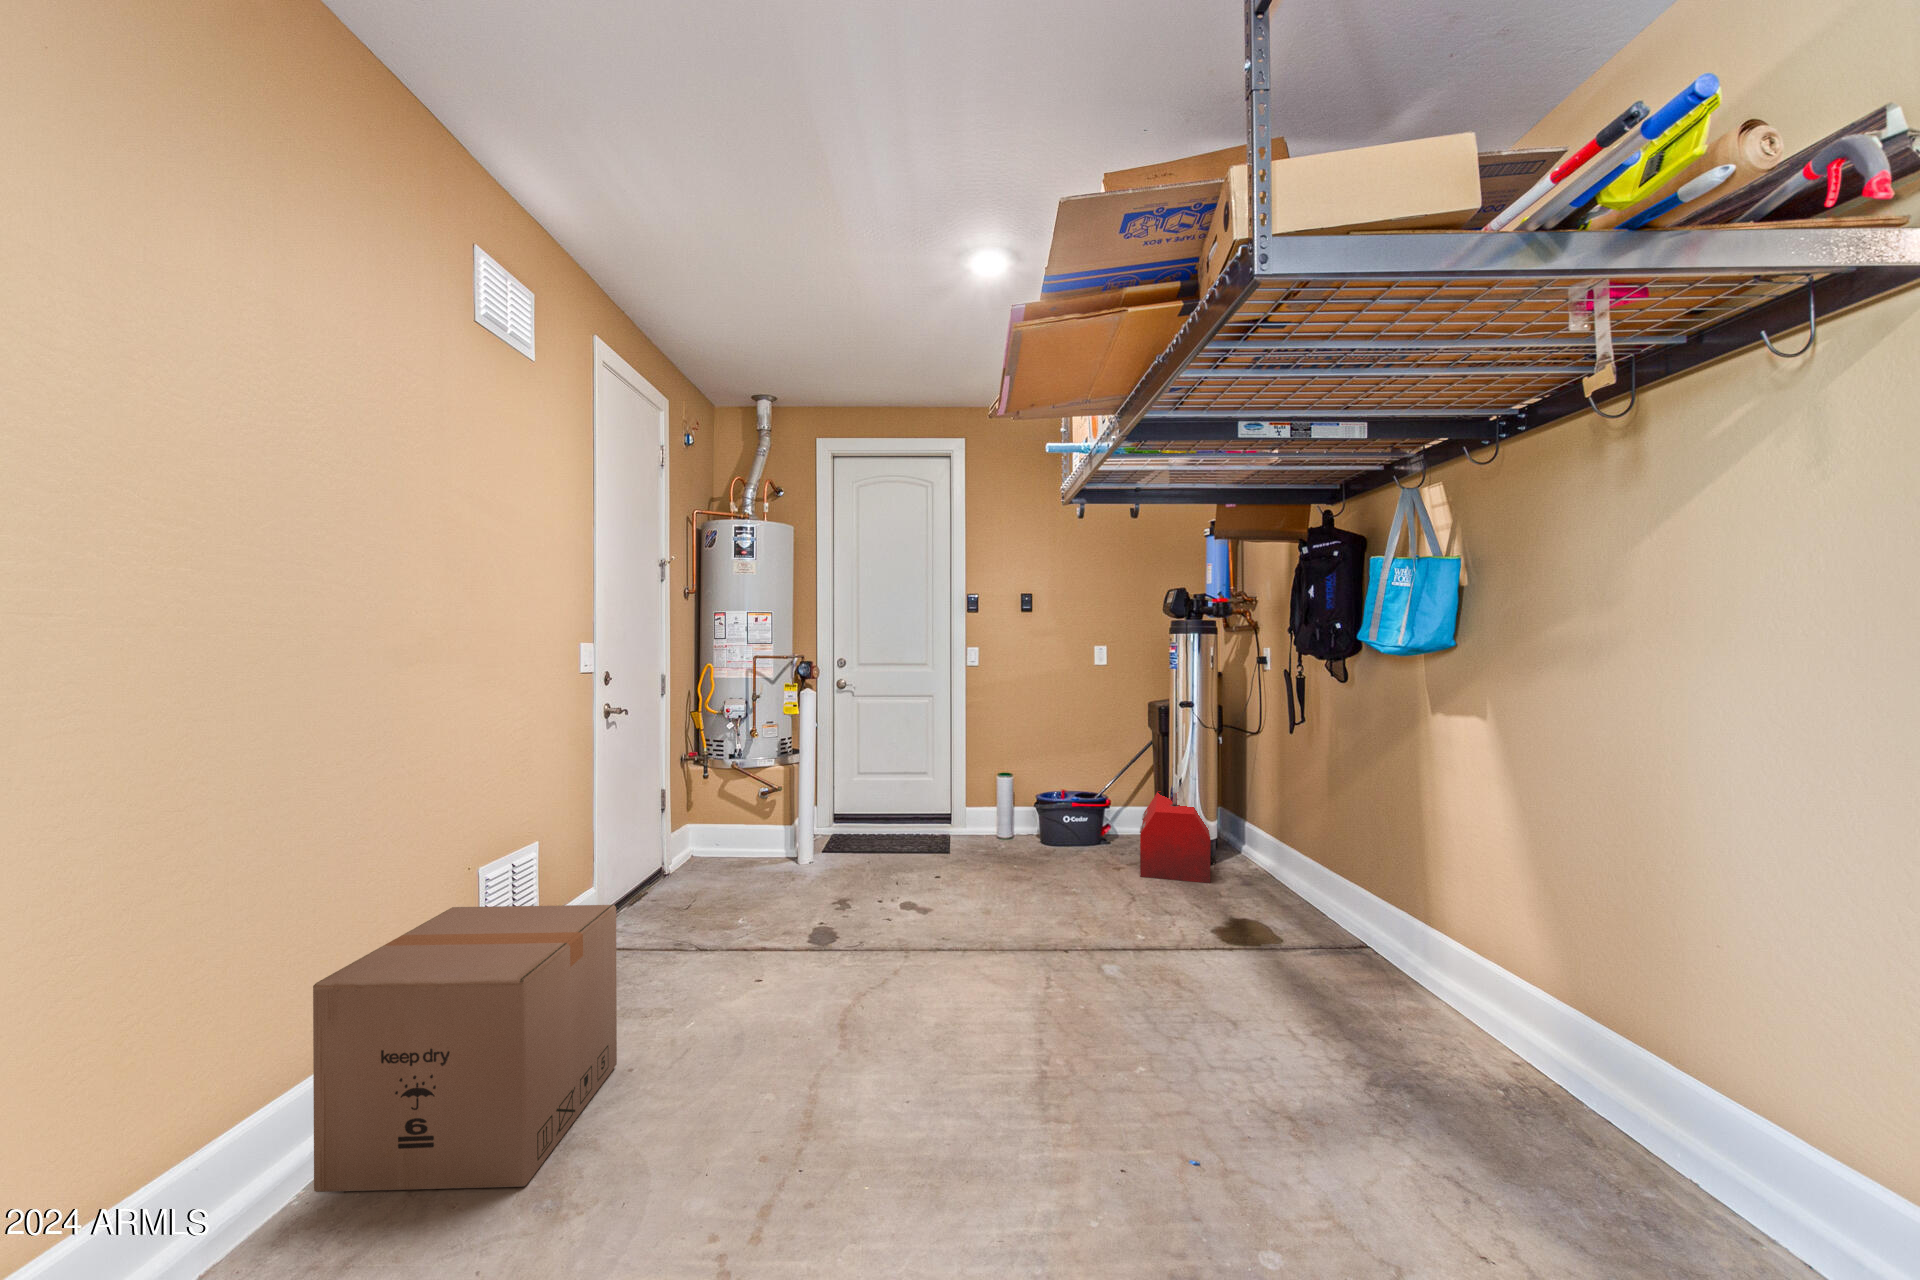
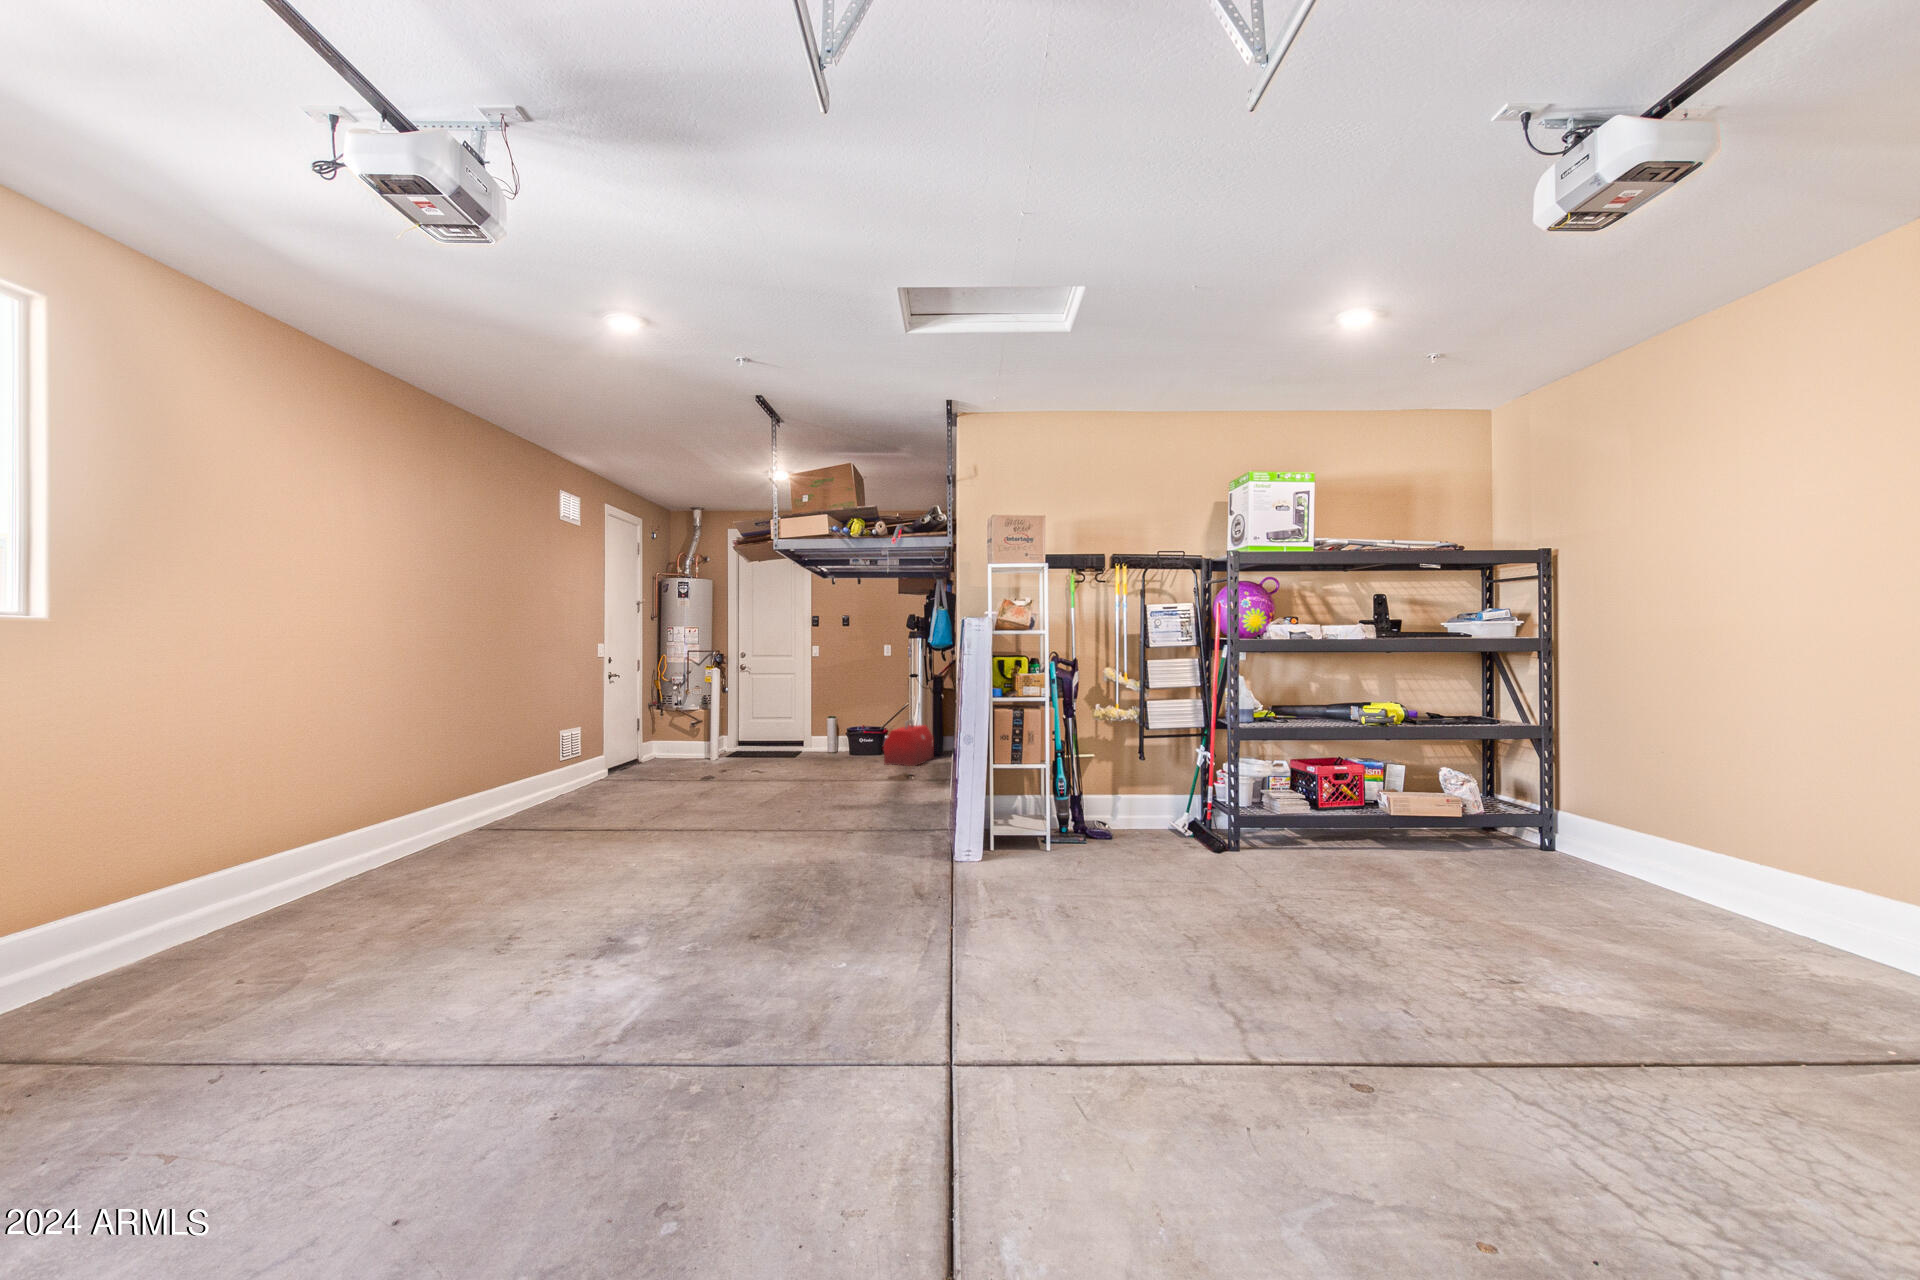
cardboard box: present [313,905,617,1192] -> none [519,738,613,812]

